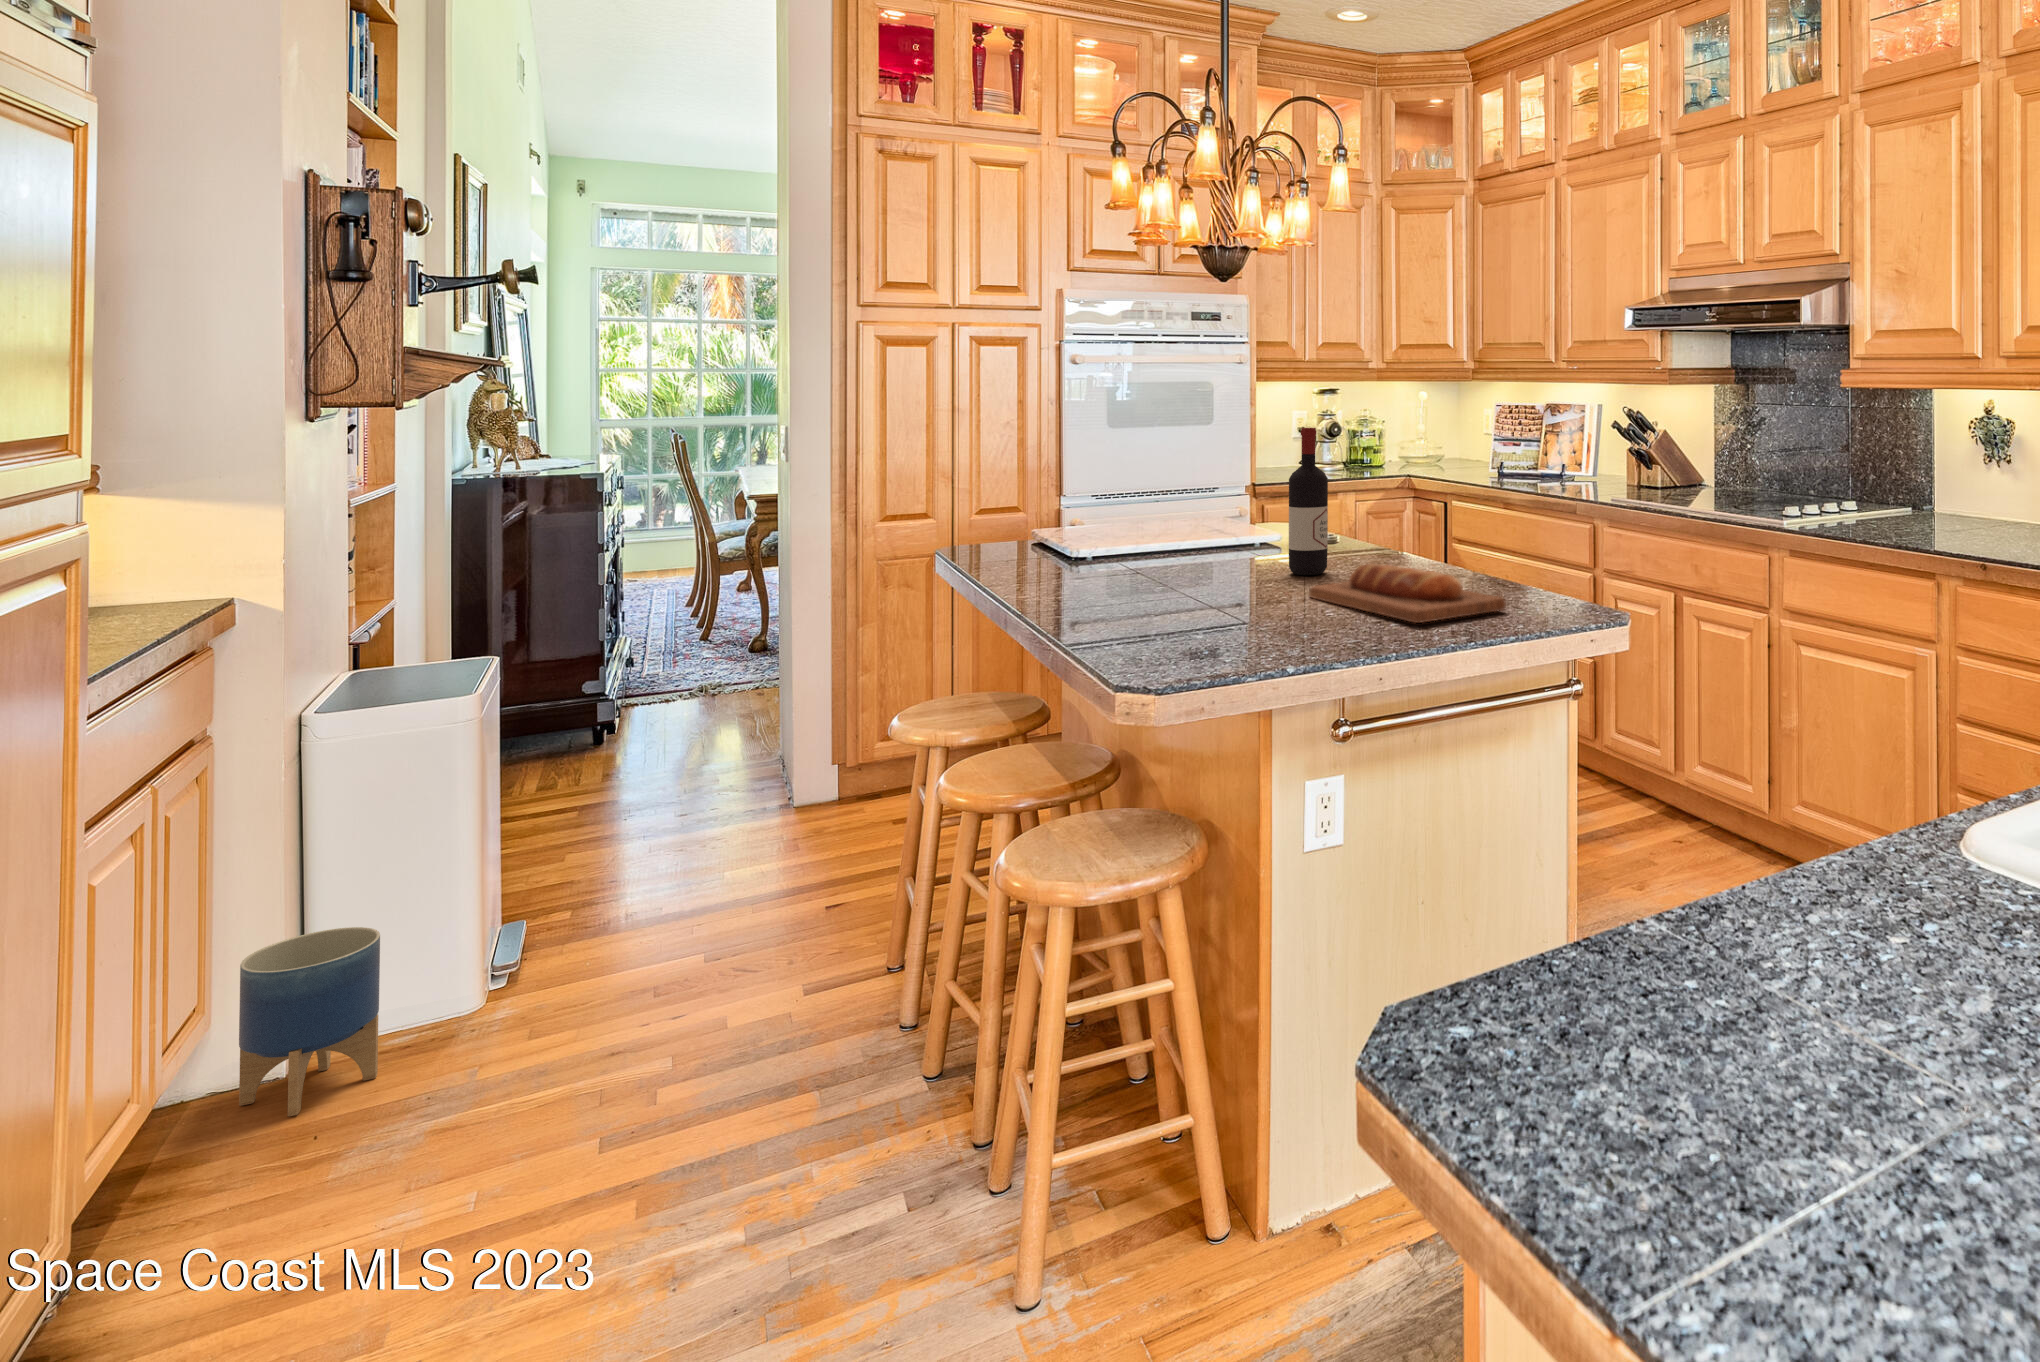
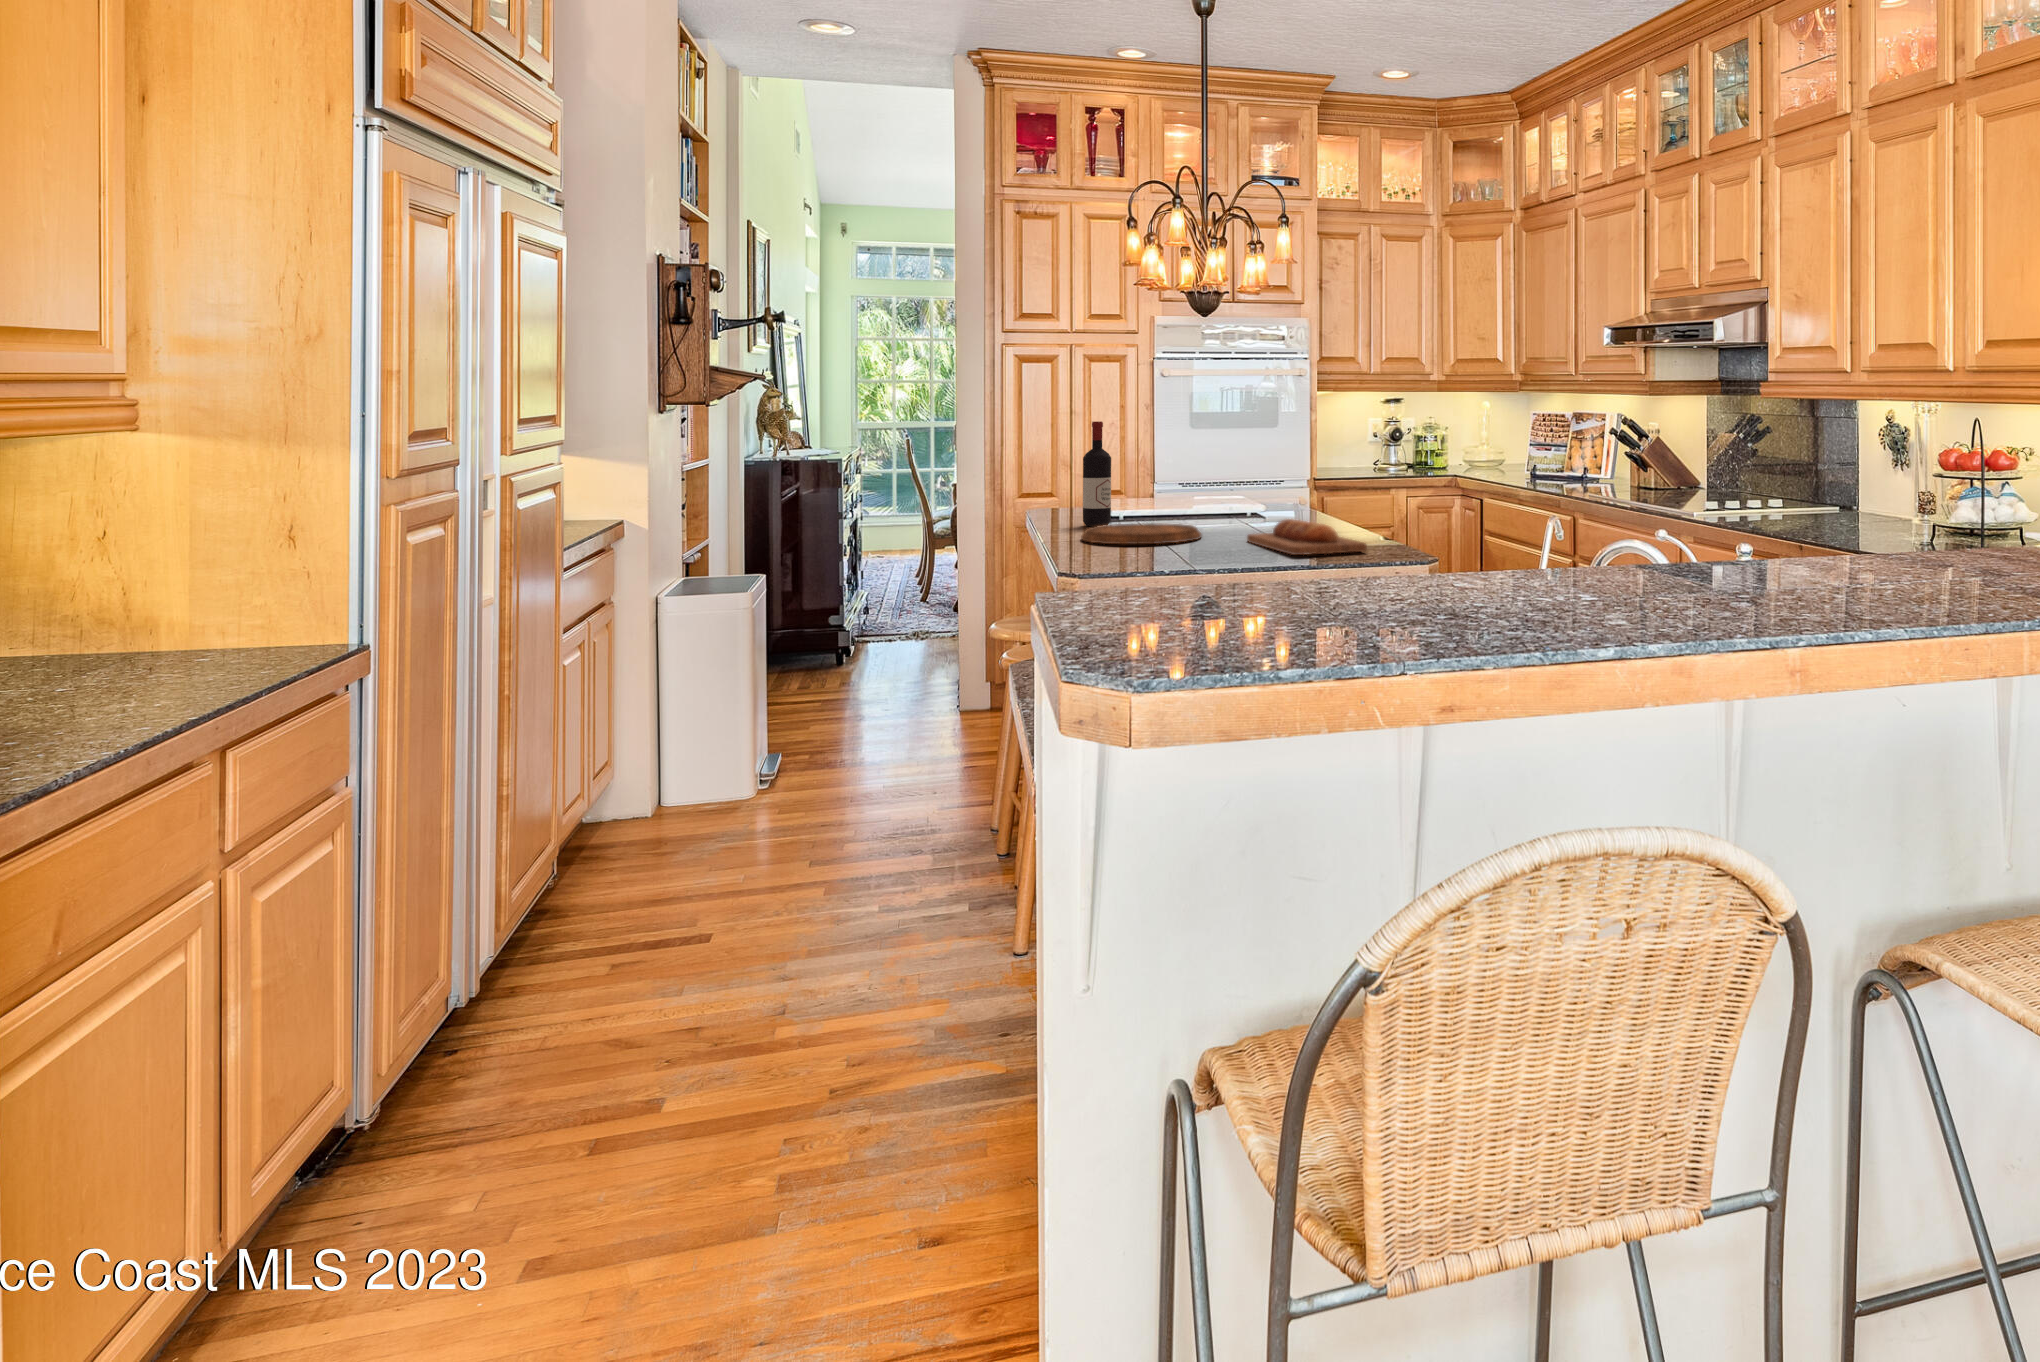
wine bottle: present [1289,428,1328,575] -> present [1083,421,1111,526]
cutting board: none [1059,572,1237,612] -> present [1081,523,1201,544]
planter: present [239,927,380,1116] -> none [624,737,697,843]

